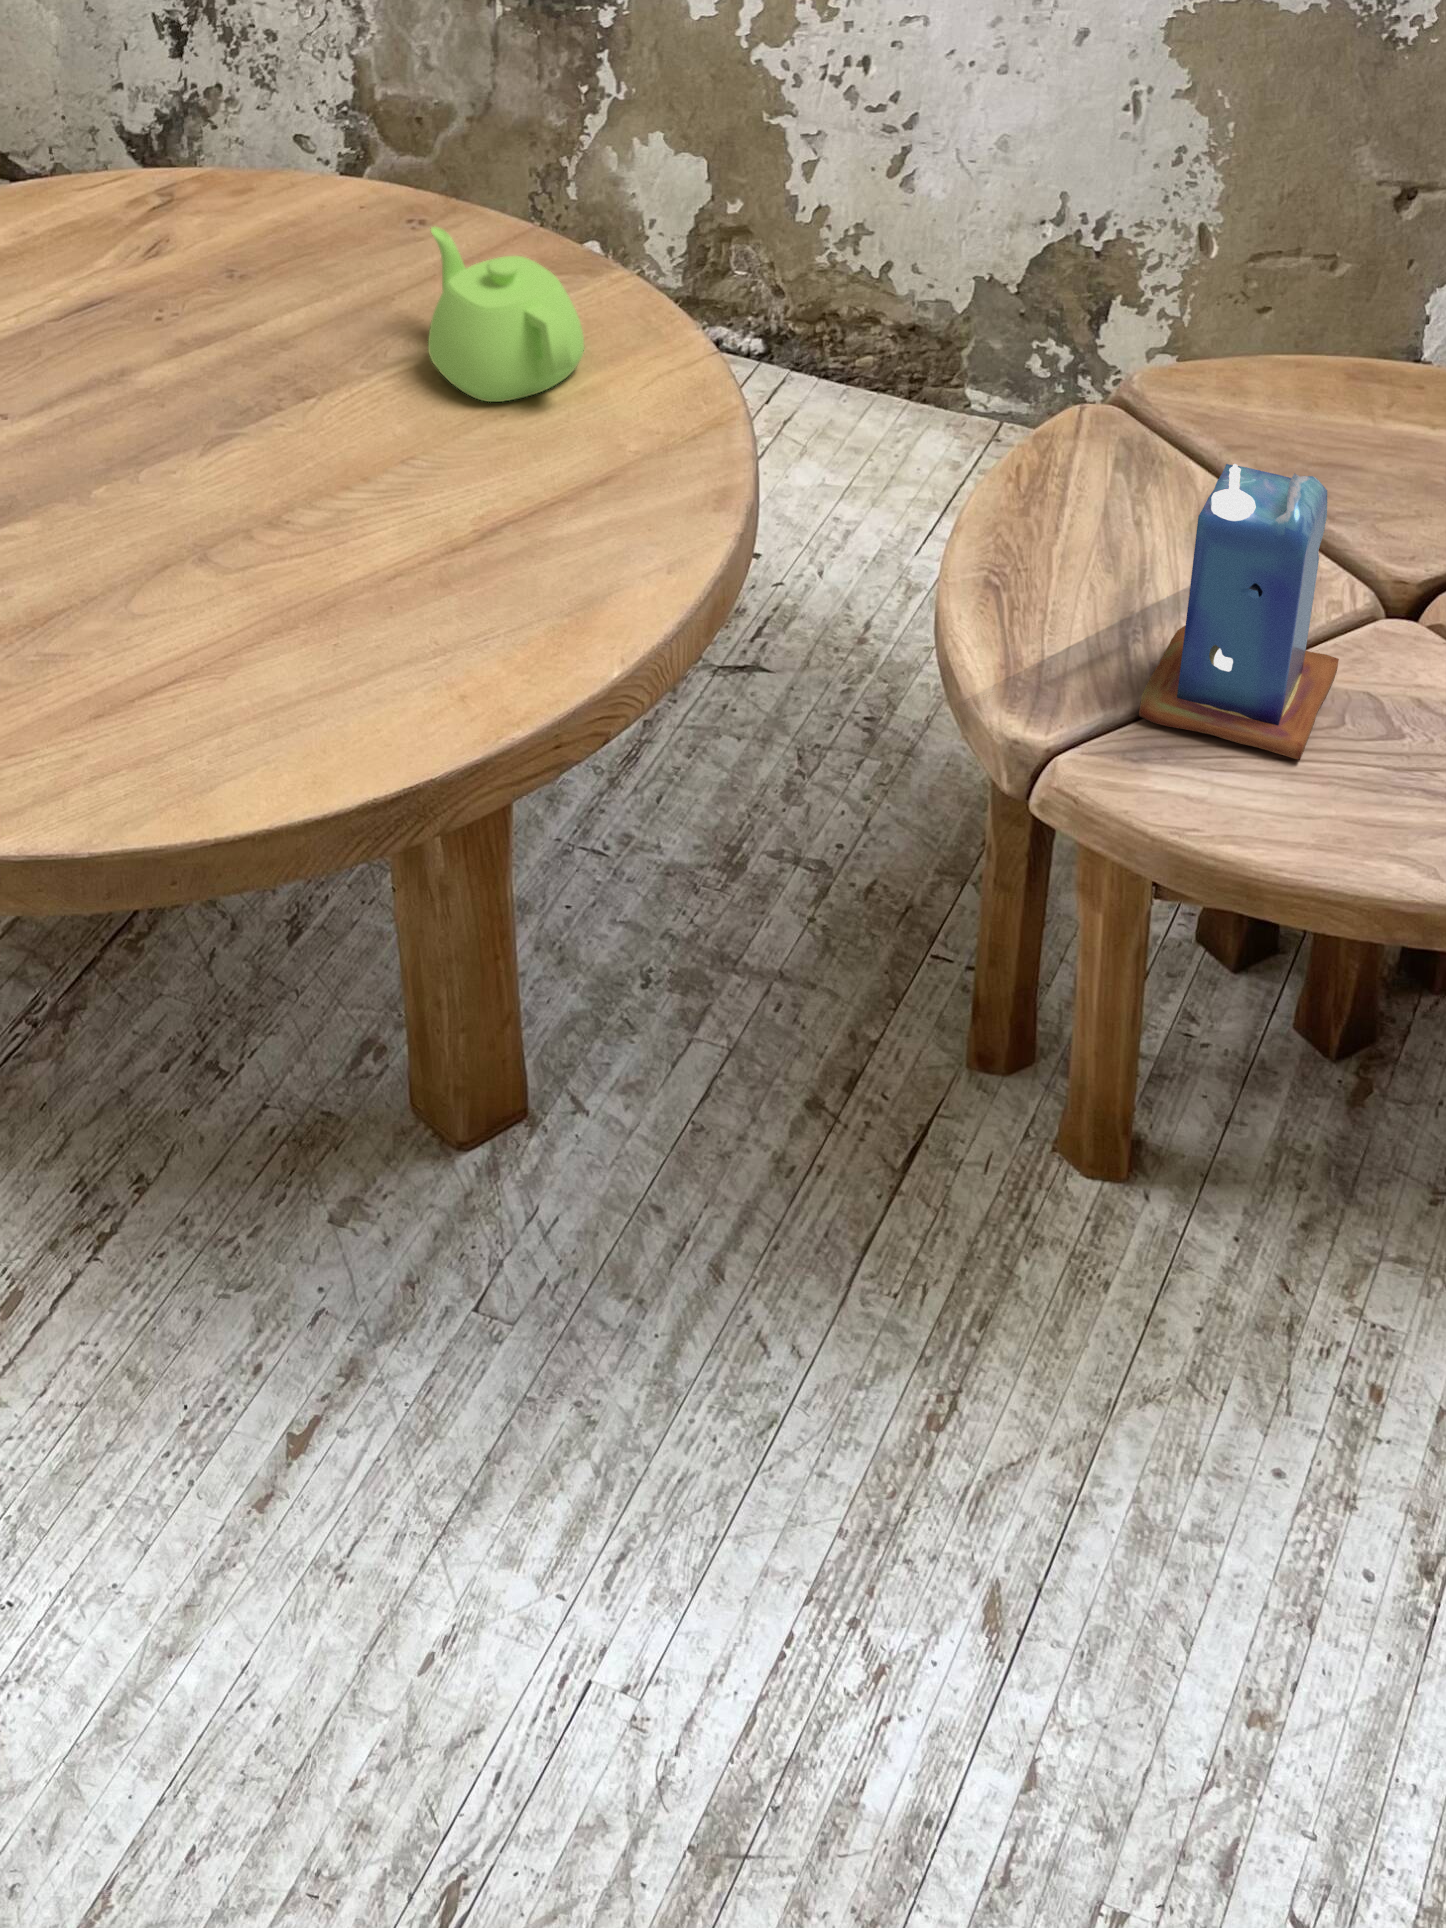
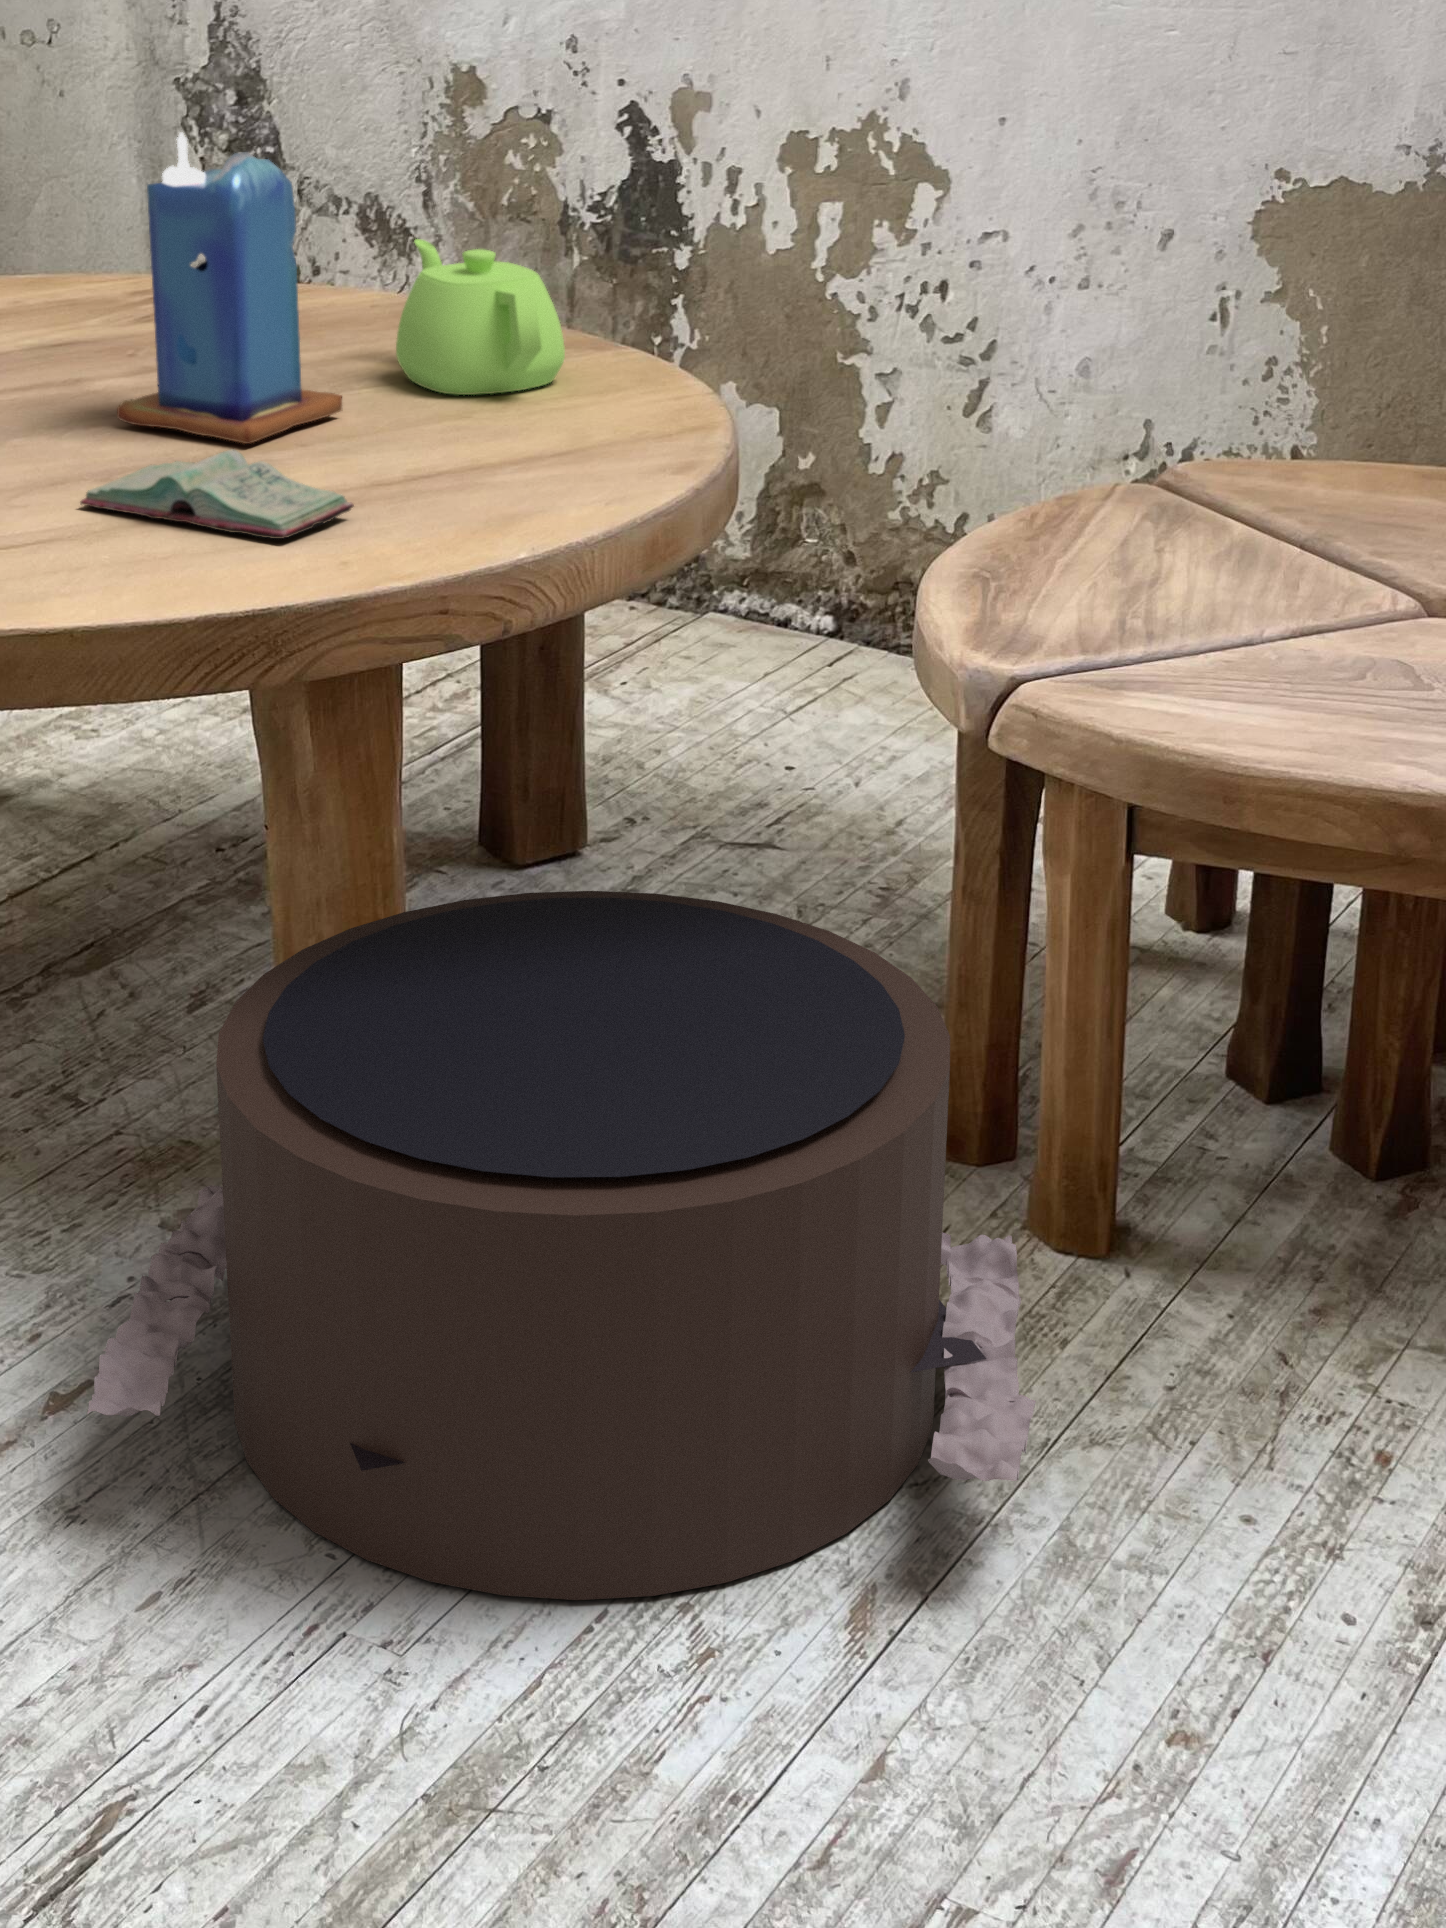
candle: present [1139,464,1339,760] -> present [117,132,342,444]
book: none [212,590,463,706] -> present [80,450,354,539]
pouf: none [356,944,1114,1623] -> present [87,891,1036,1600]

